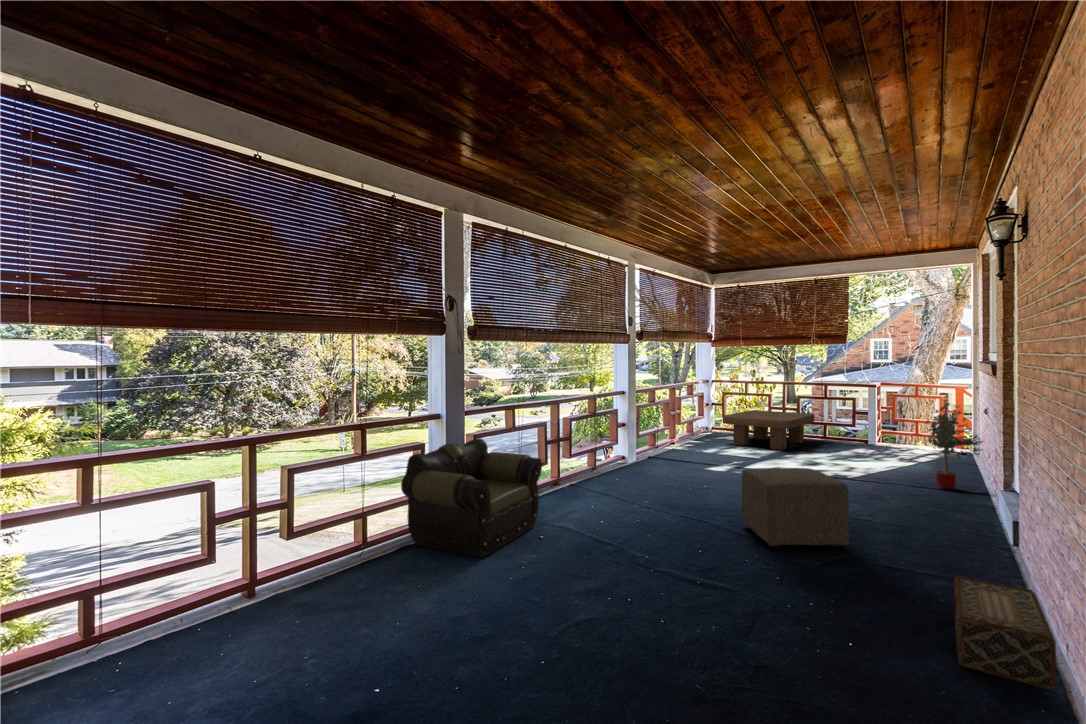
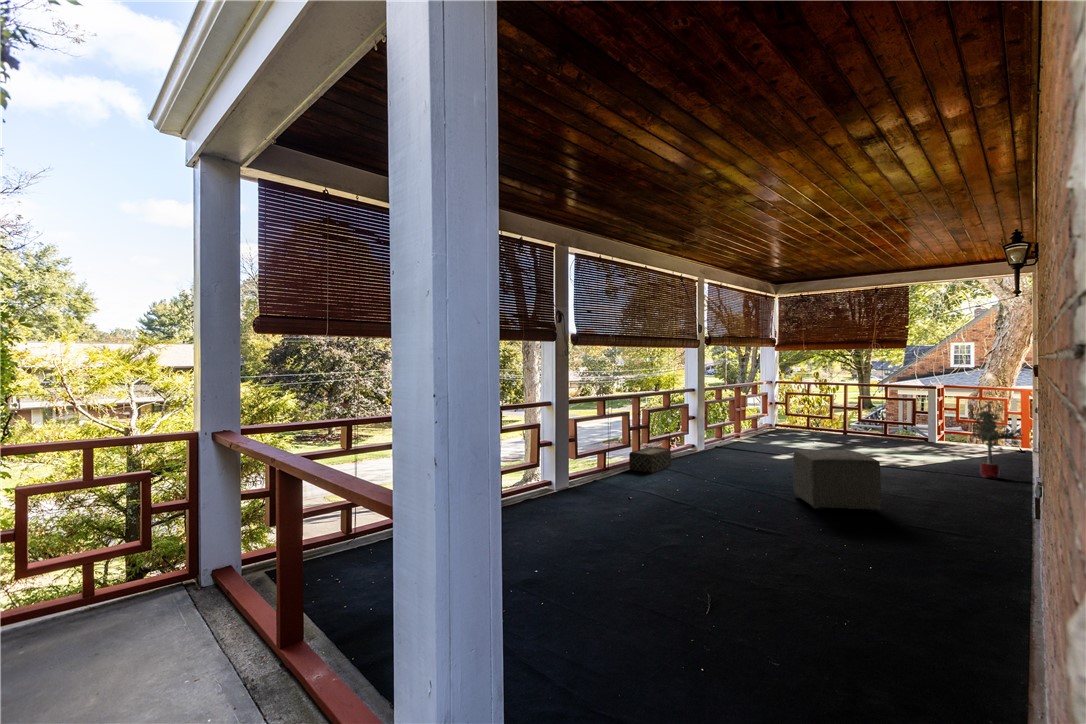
coffee table: present [723,410,814,450] -> none [786,410,876,445]
armchair: present [401,438,542,558] -> none [525,422,628,508]
woven basket: present [954,576,1056,691] -> present [629,447,671,473]

